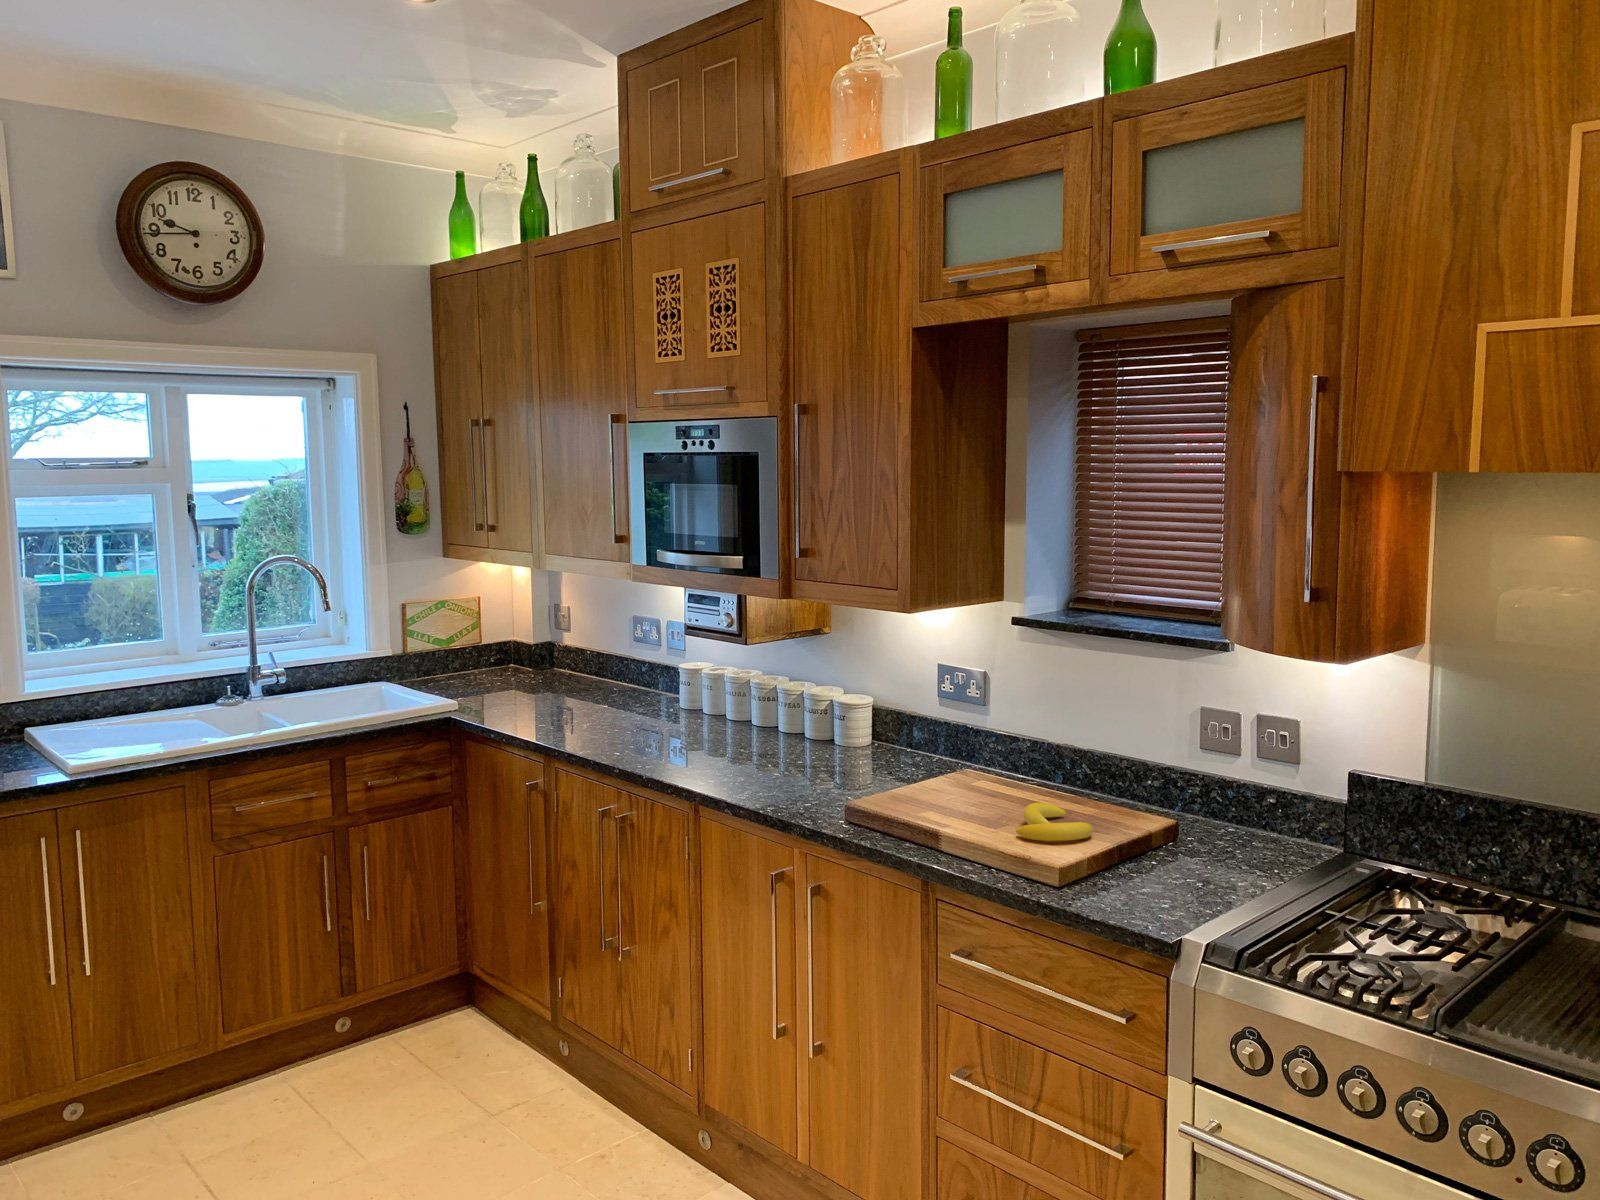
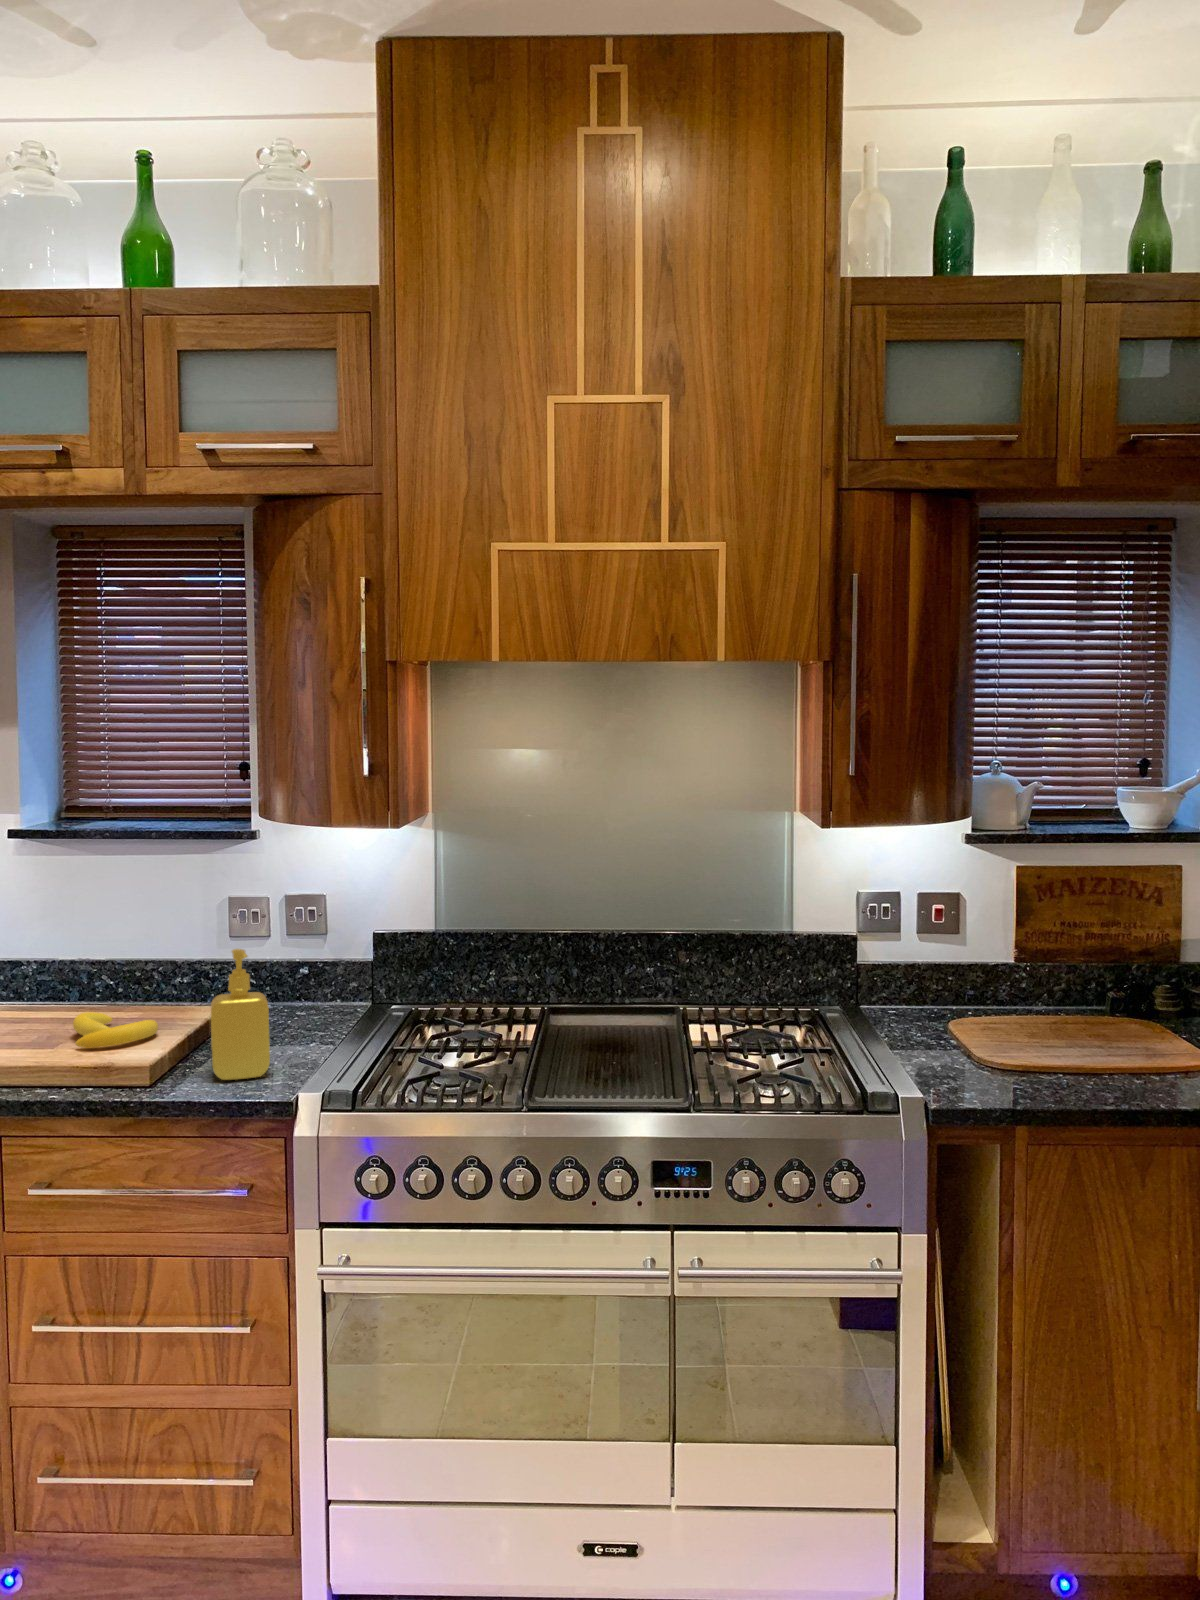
soap dispenser: none [1118,771,1182,906] -> present [211,949,270,1080]

